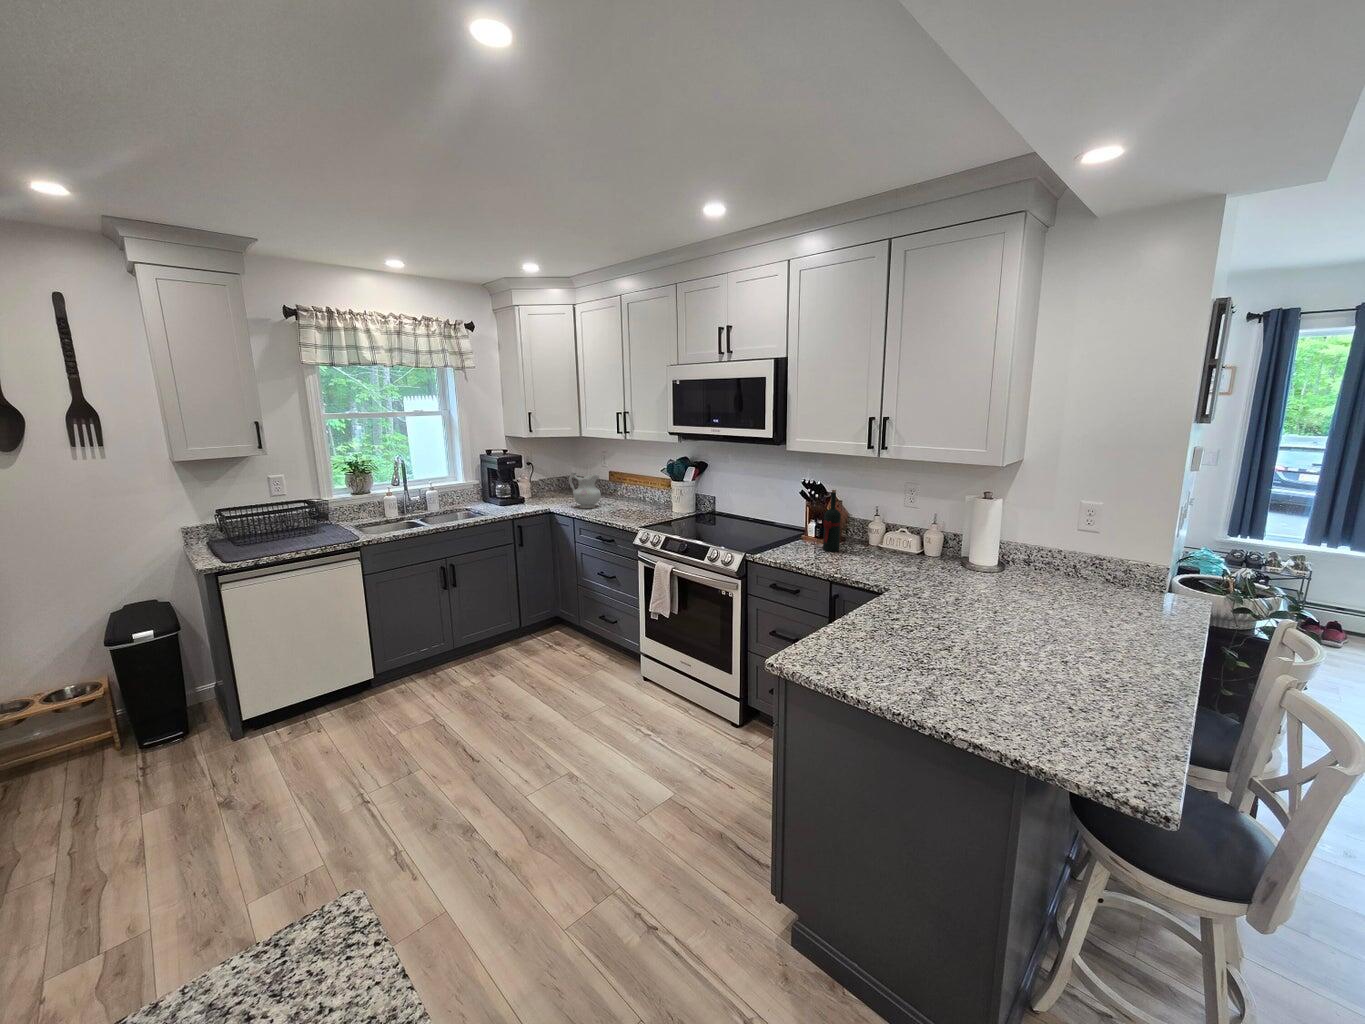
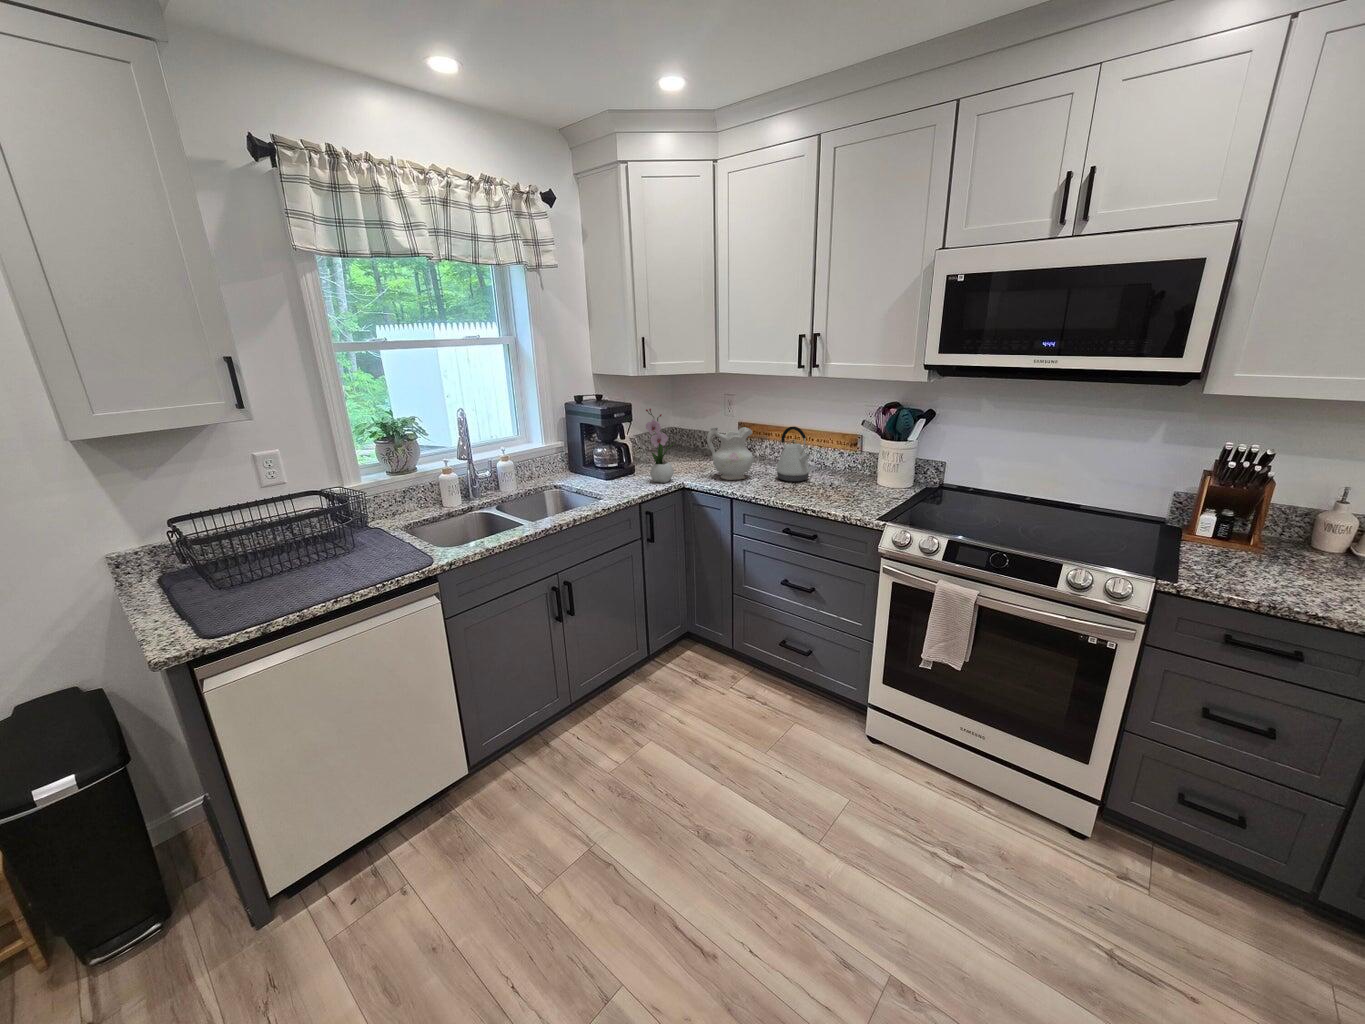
flower arrangement: none [524,459,548,509] -> present [646,409,675,483]
kettle: none [614,473,637,510] -> present [776,426,811,482]
wine bottle: present [823,490,841,551] -> none [1255,459,1313,565]

